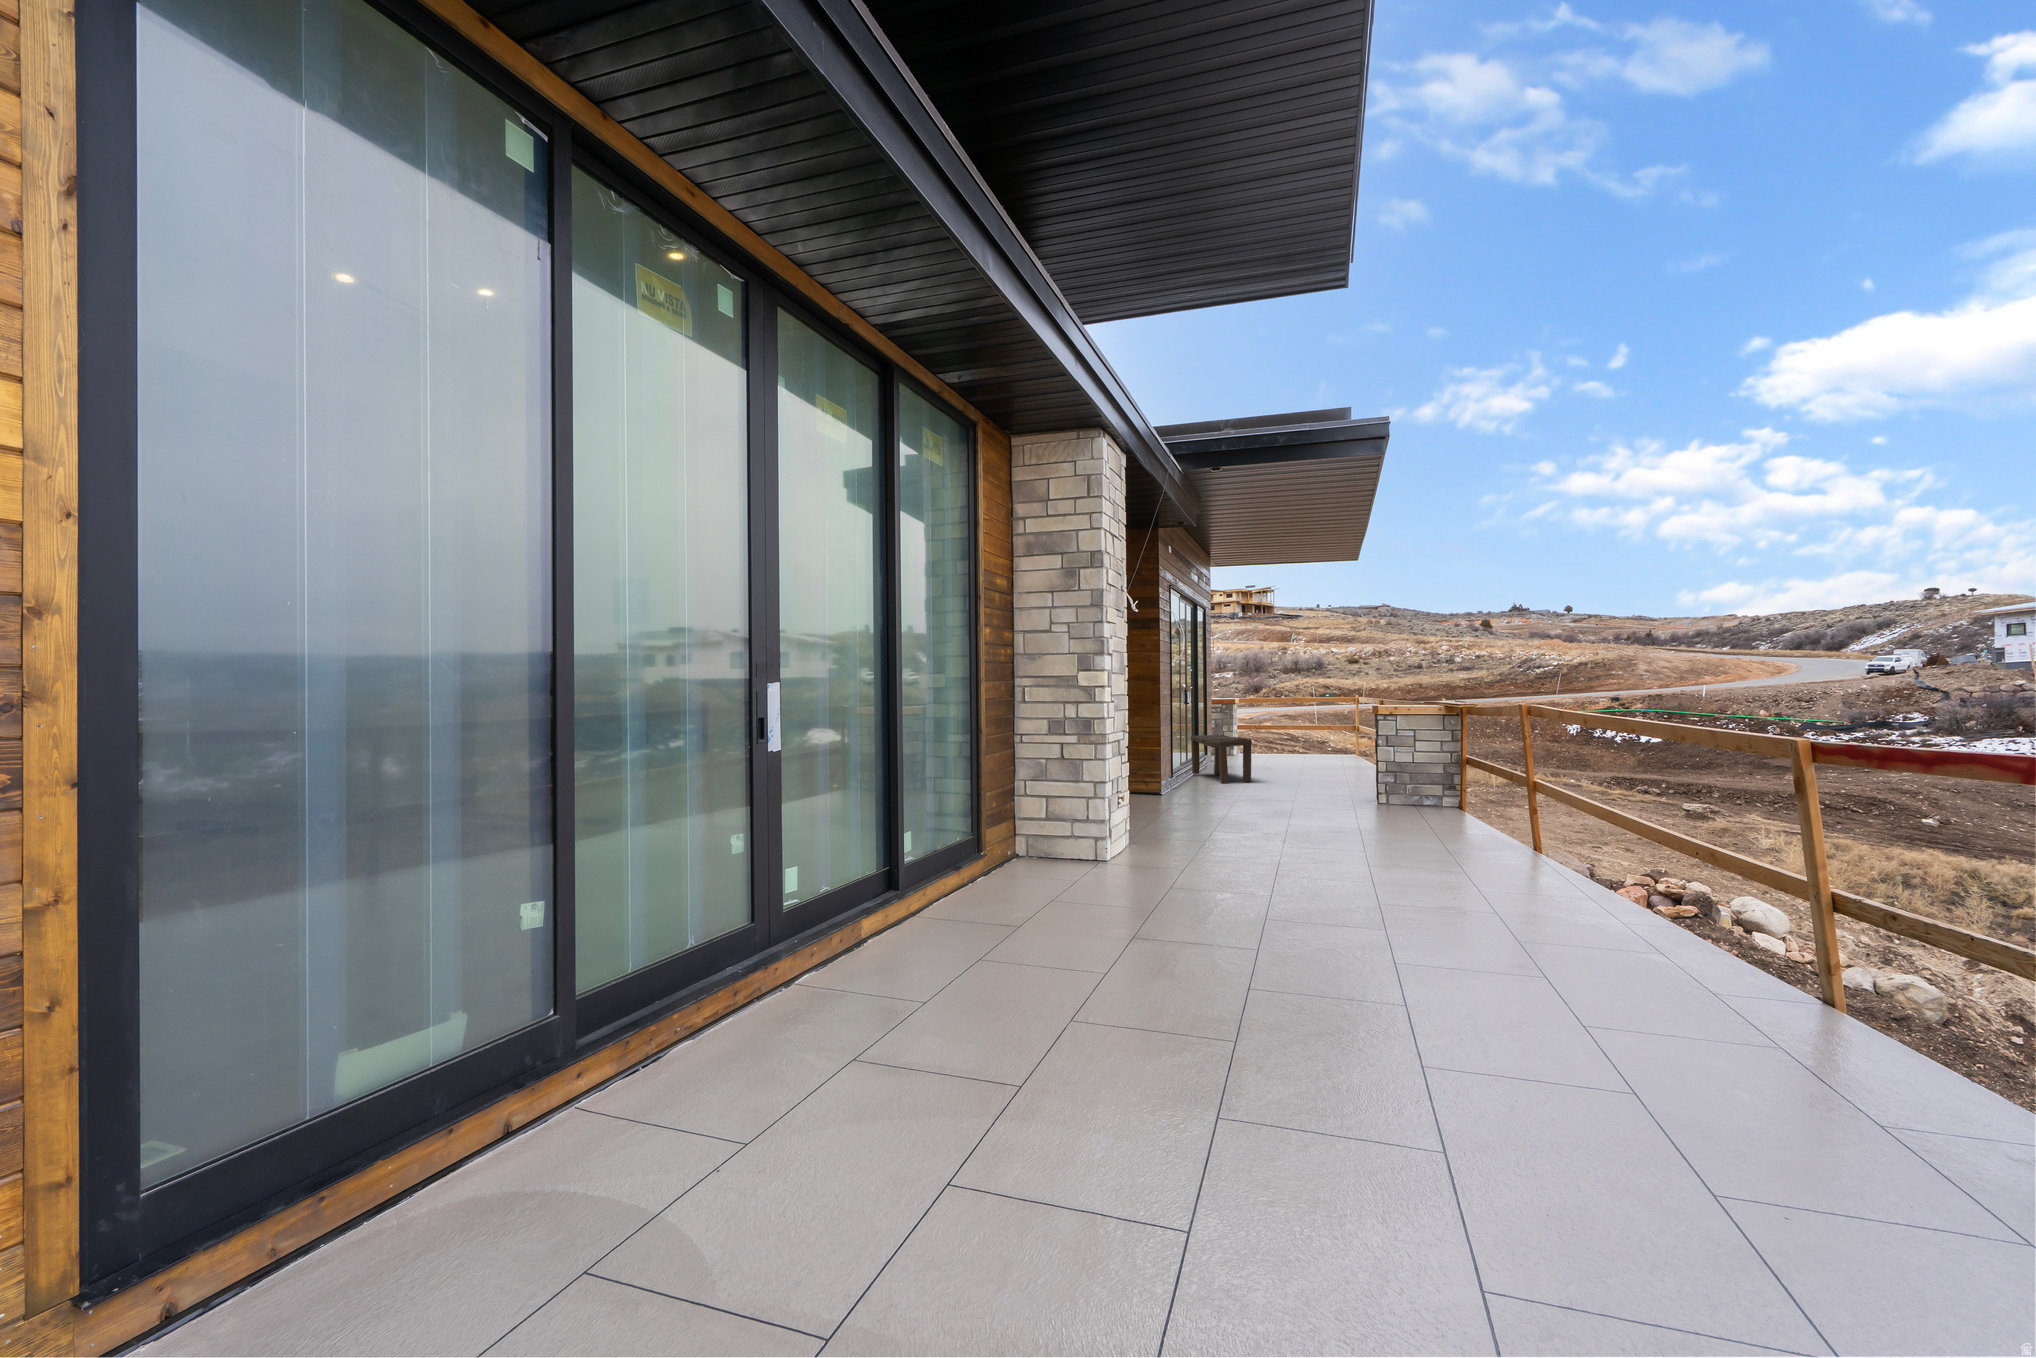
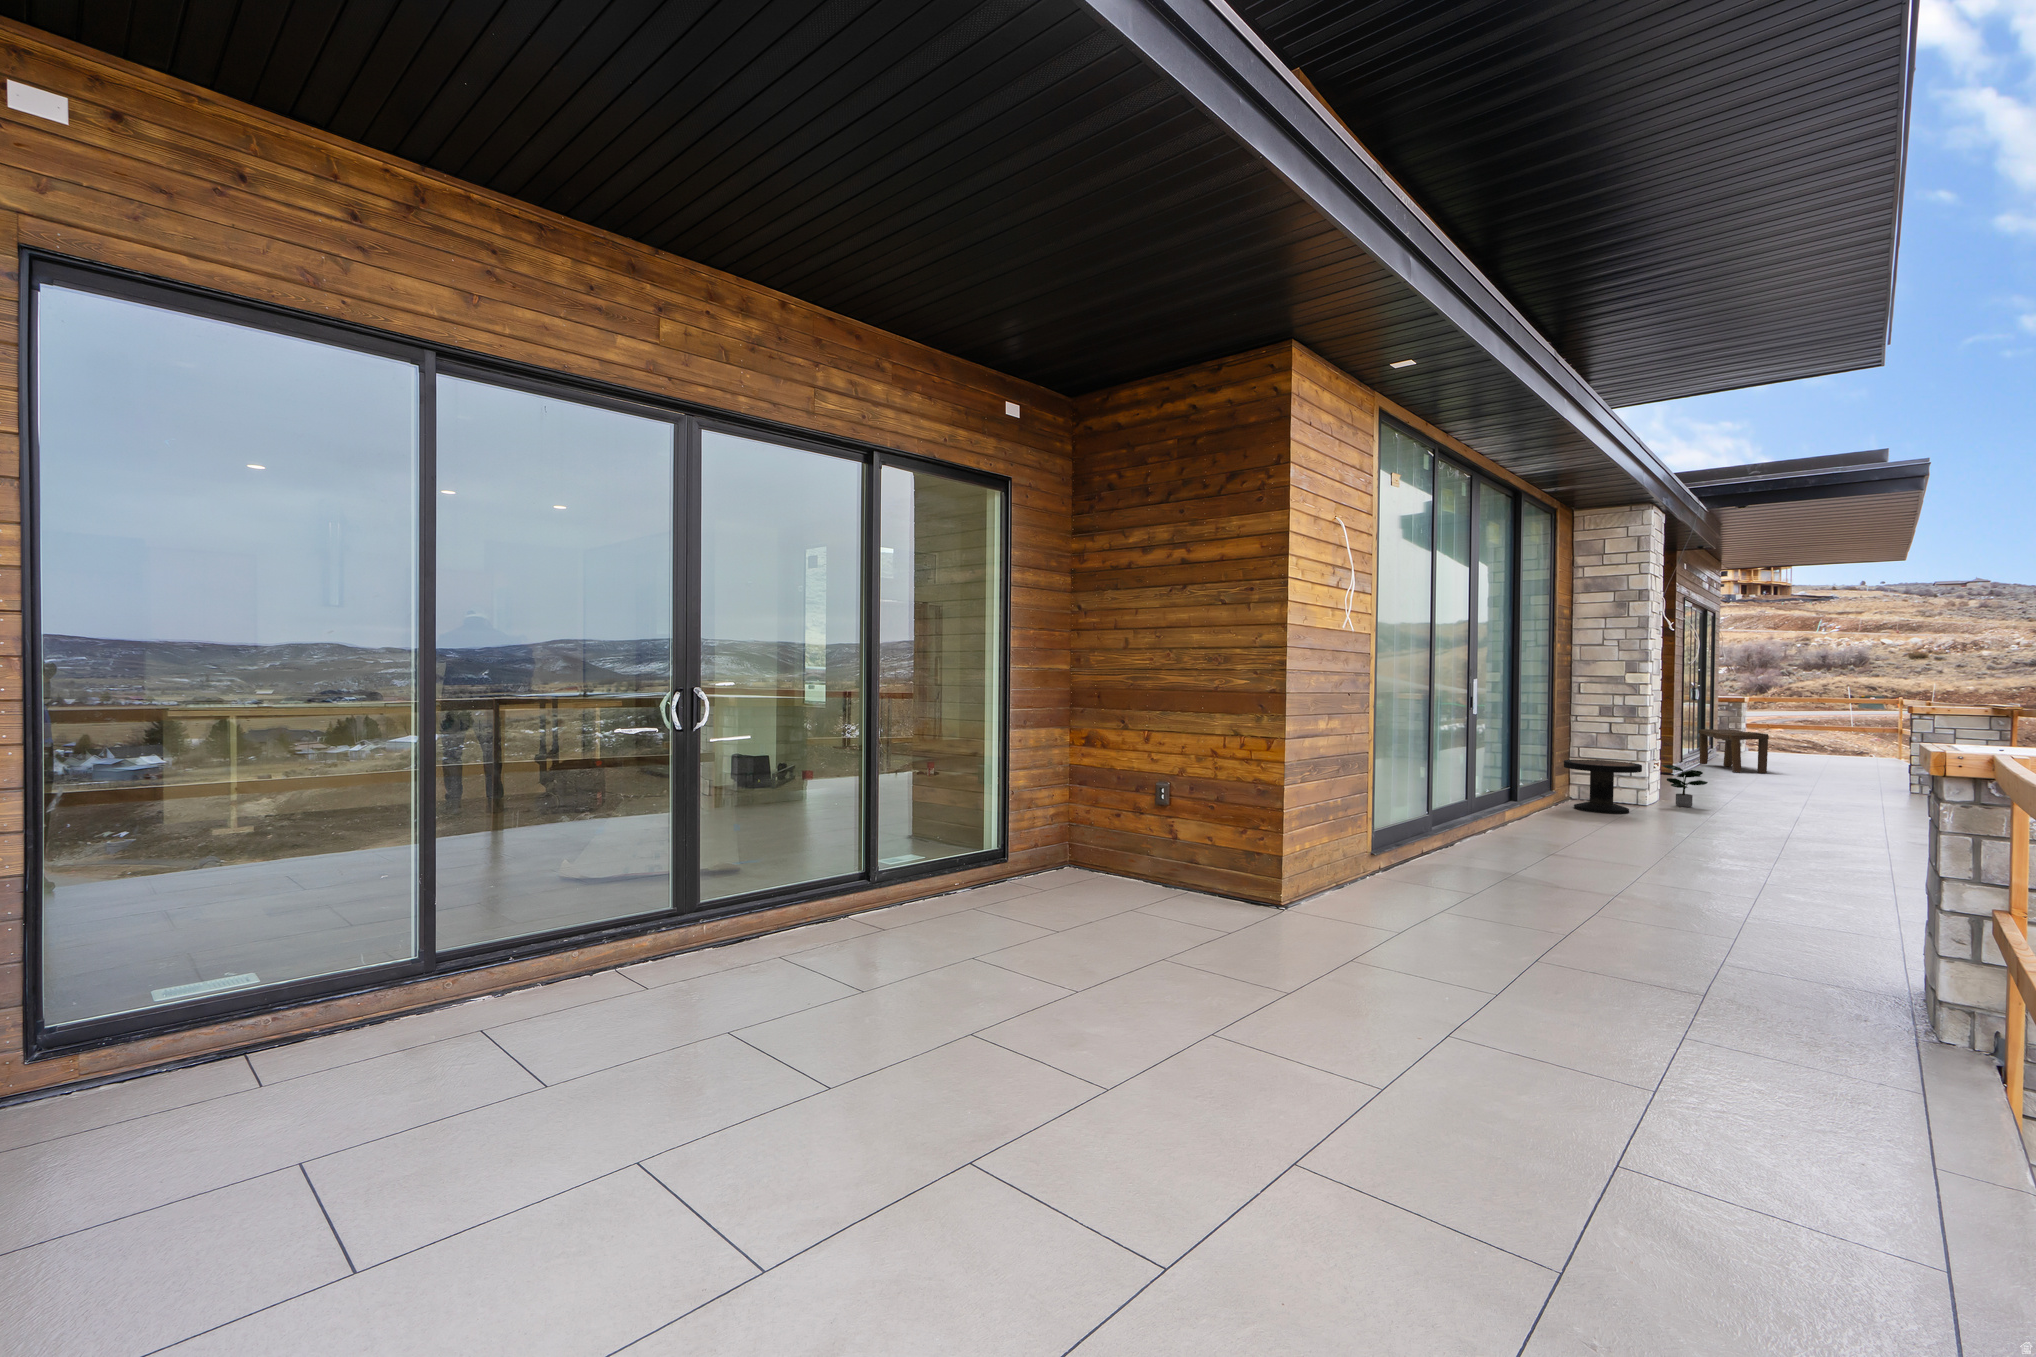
potted plant: none [1128,795,1181,852] -> present [1662,765,1708,807]
side table: none [997,797,1095,881] -> present [1564,760,1642,814]

